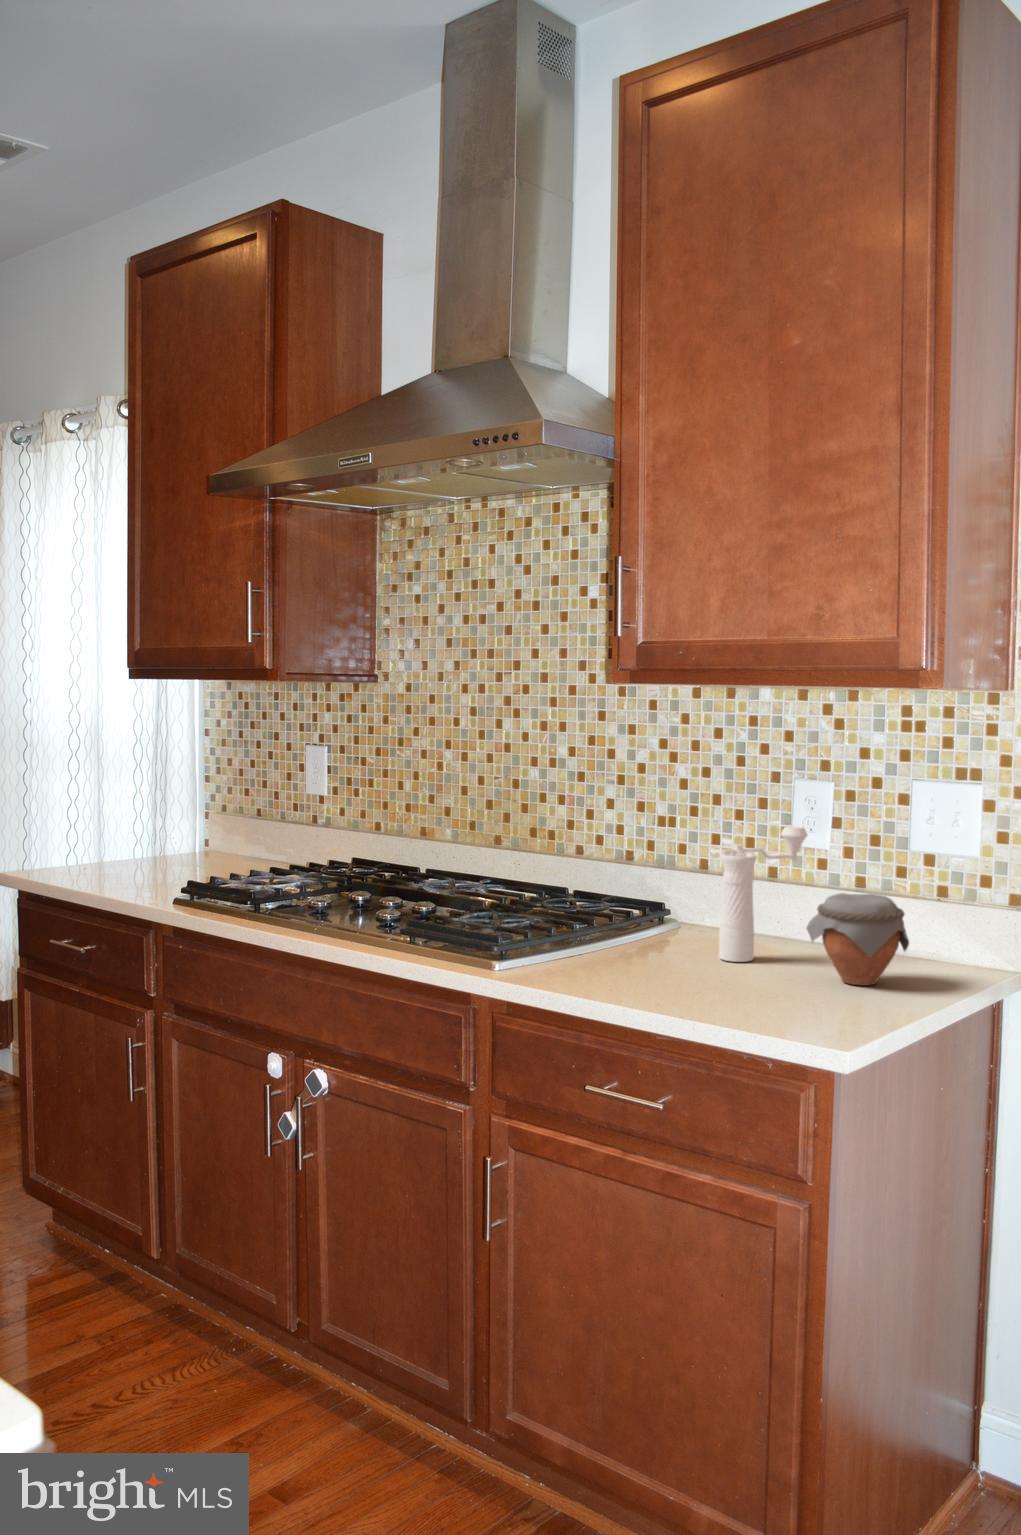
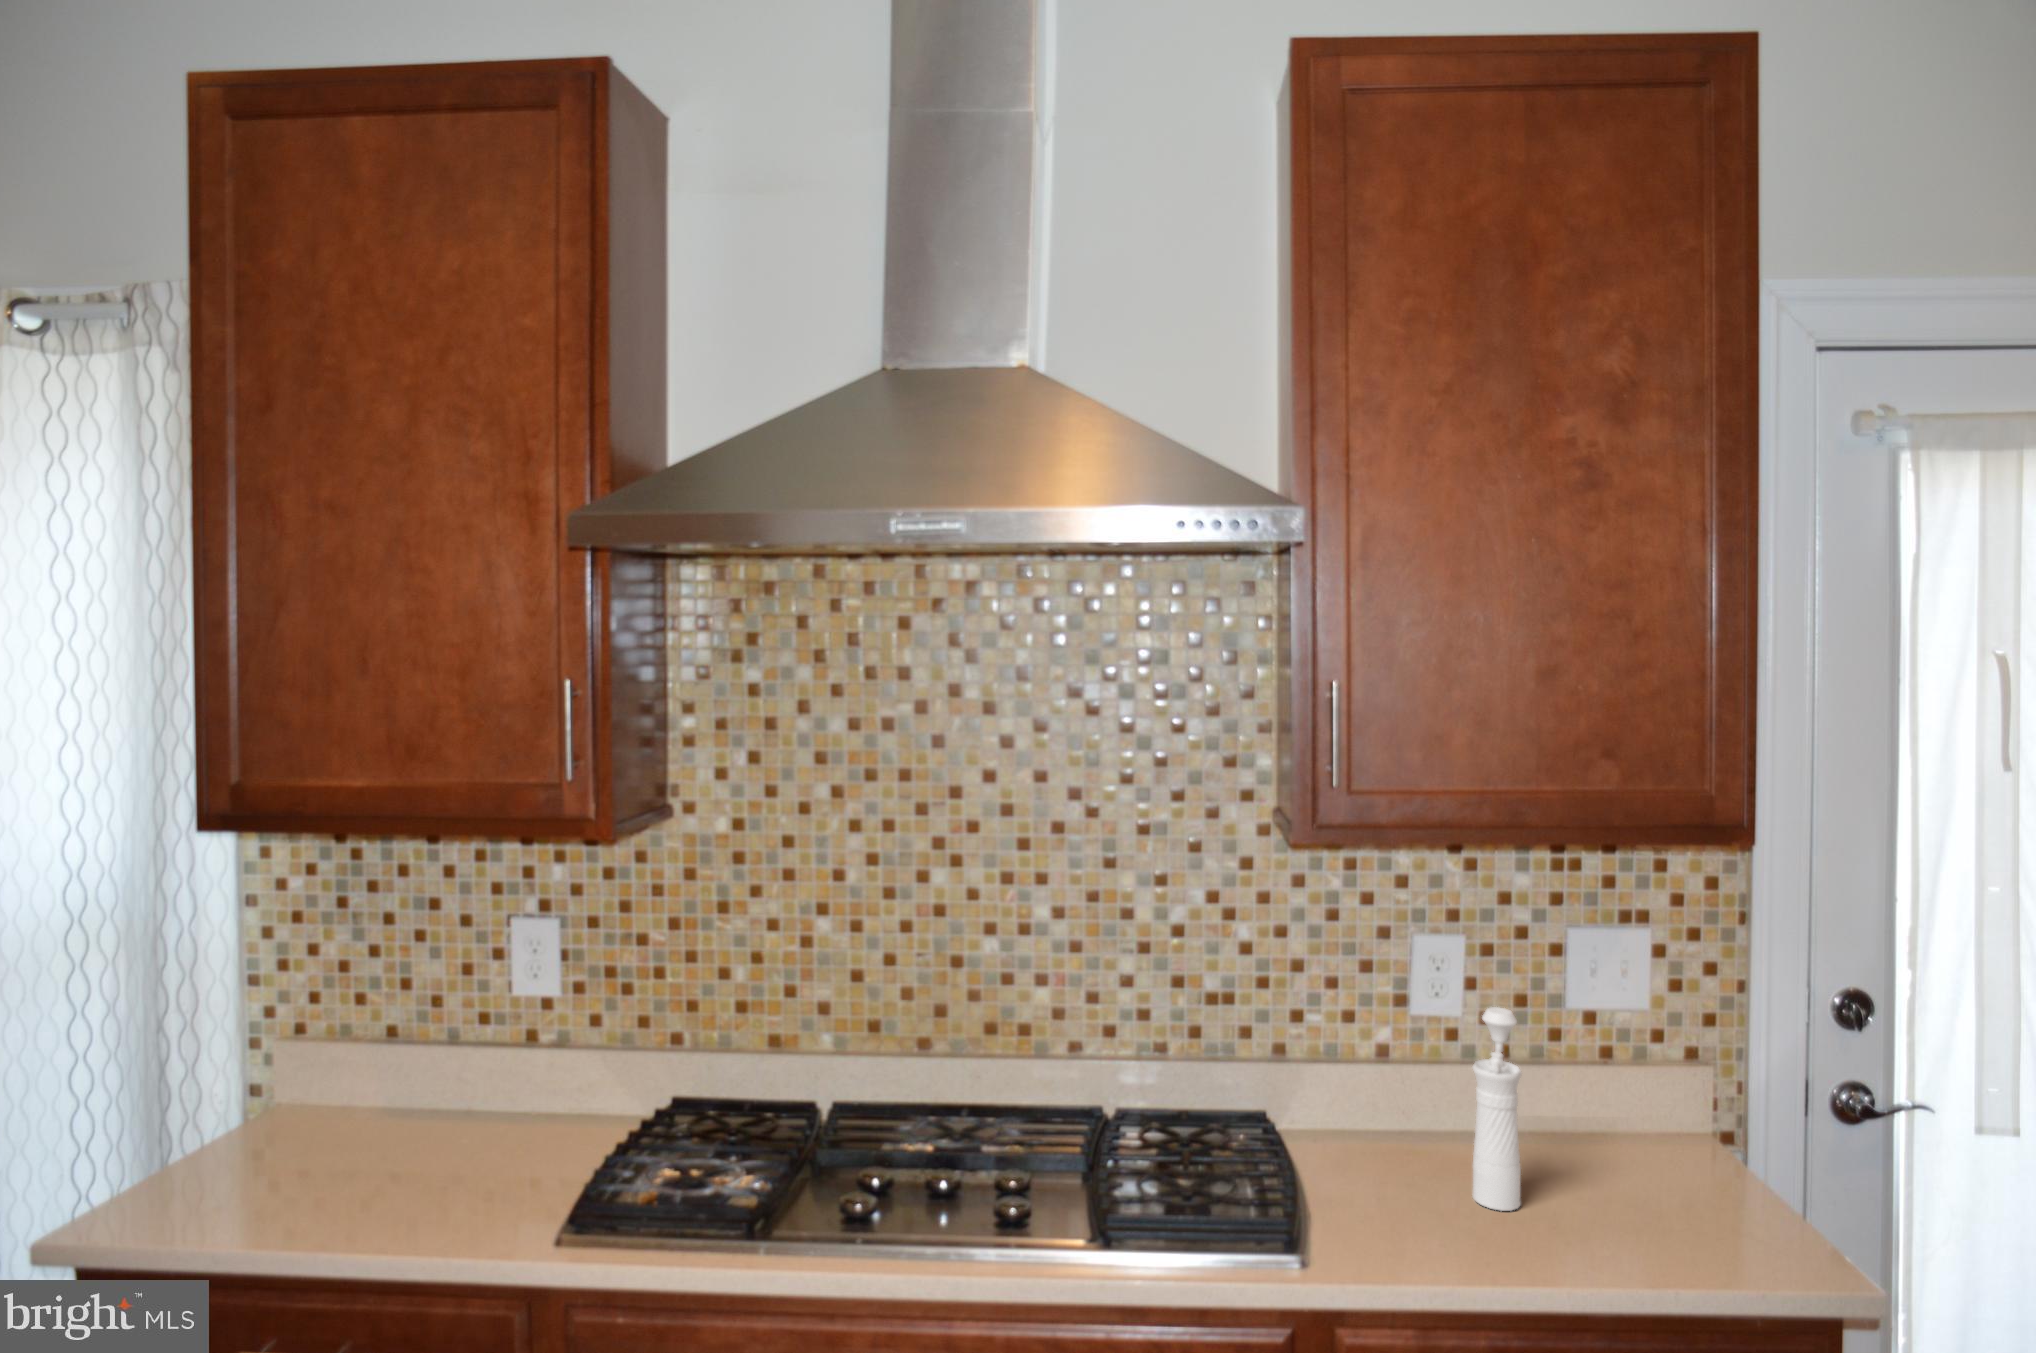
jar: present [806,893,909,986] -> none [1627,1095,1755,1221]

